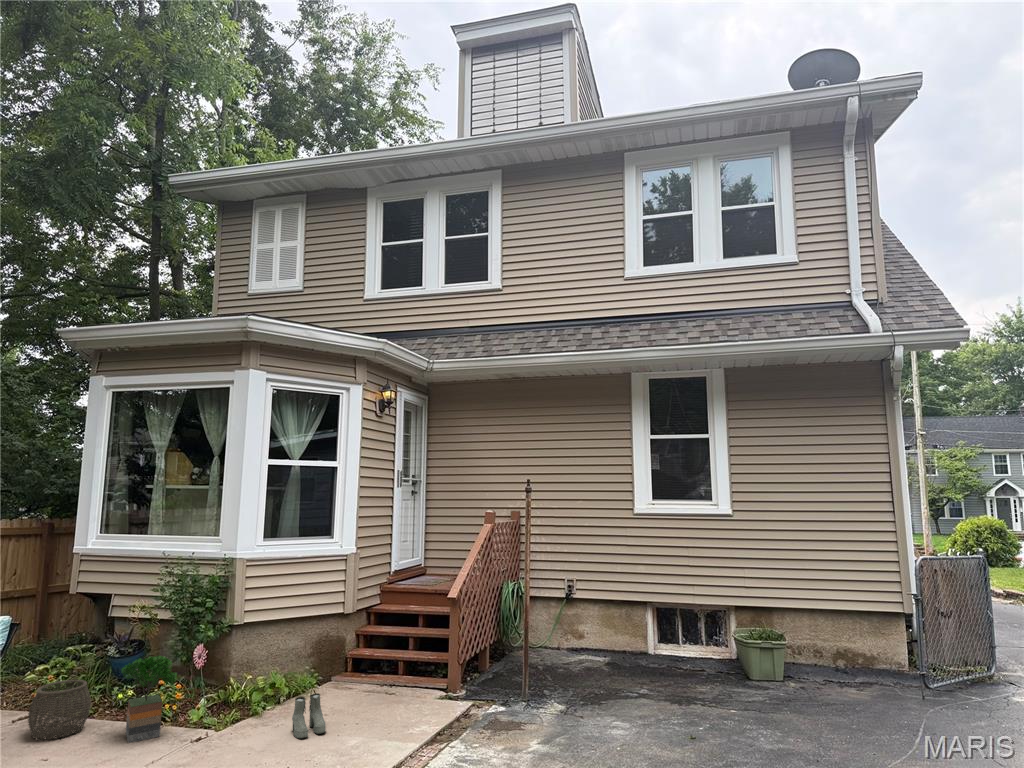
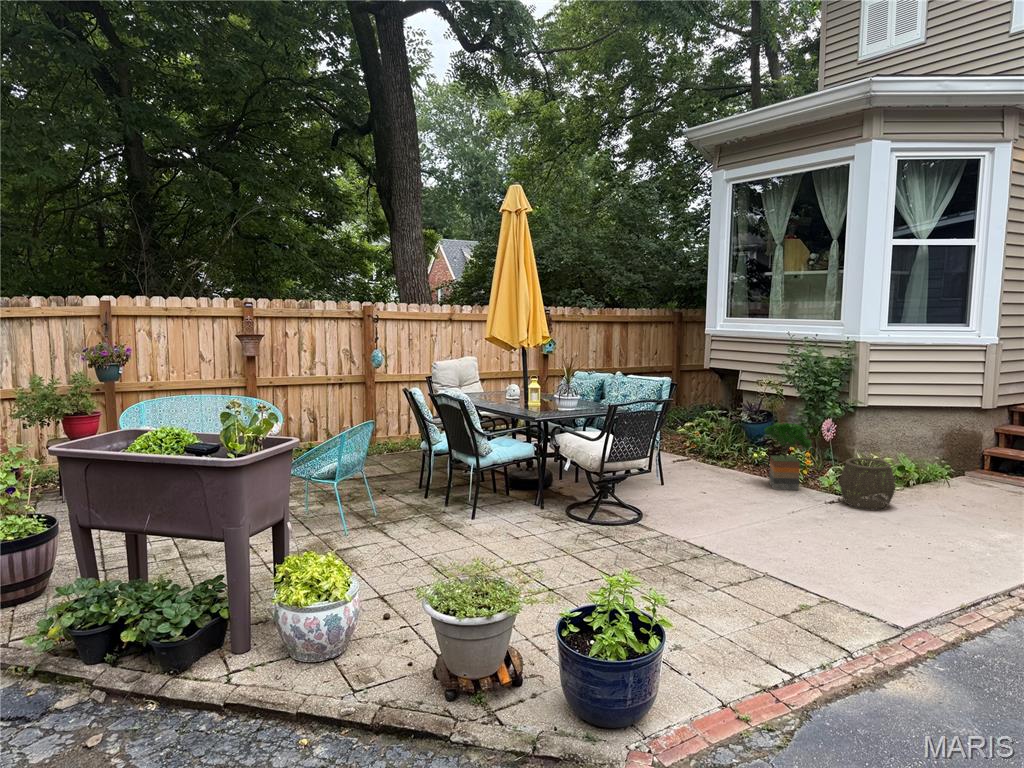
woven basket: present [28,680,91,740] -> present [840,458,895,509]
boots: present [292,693,326,739] -> none [928,481,967,520]

